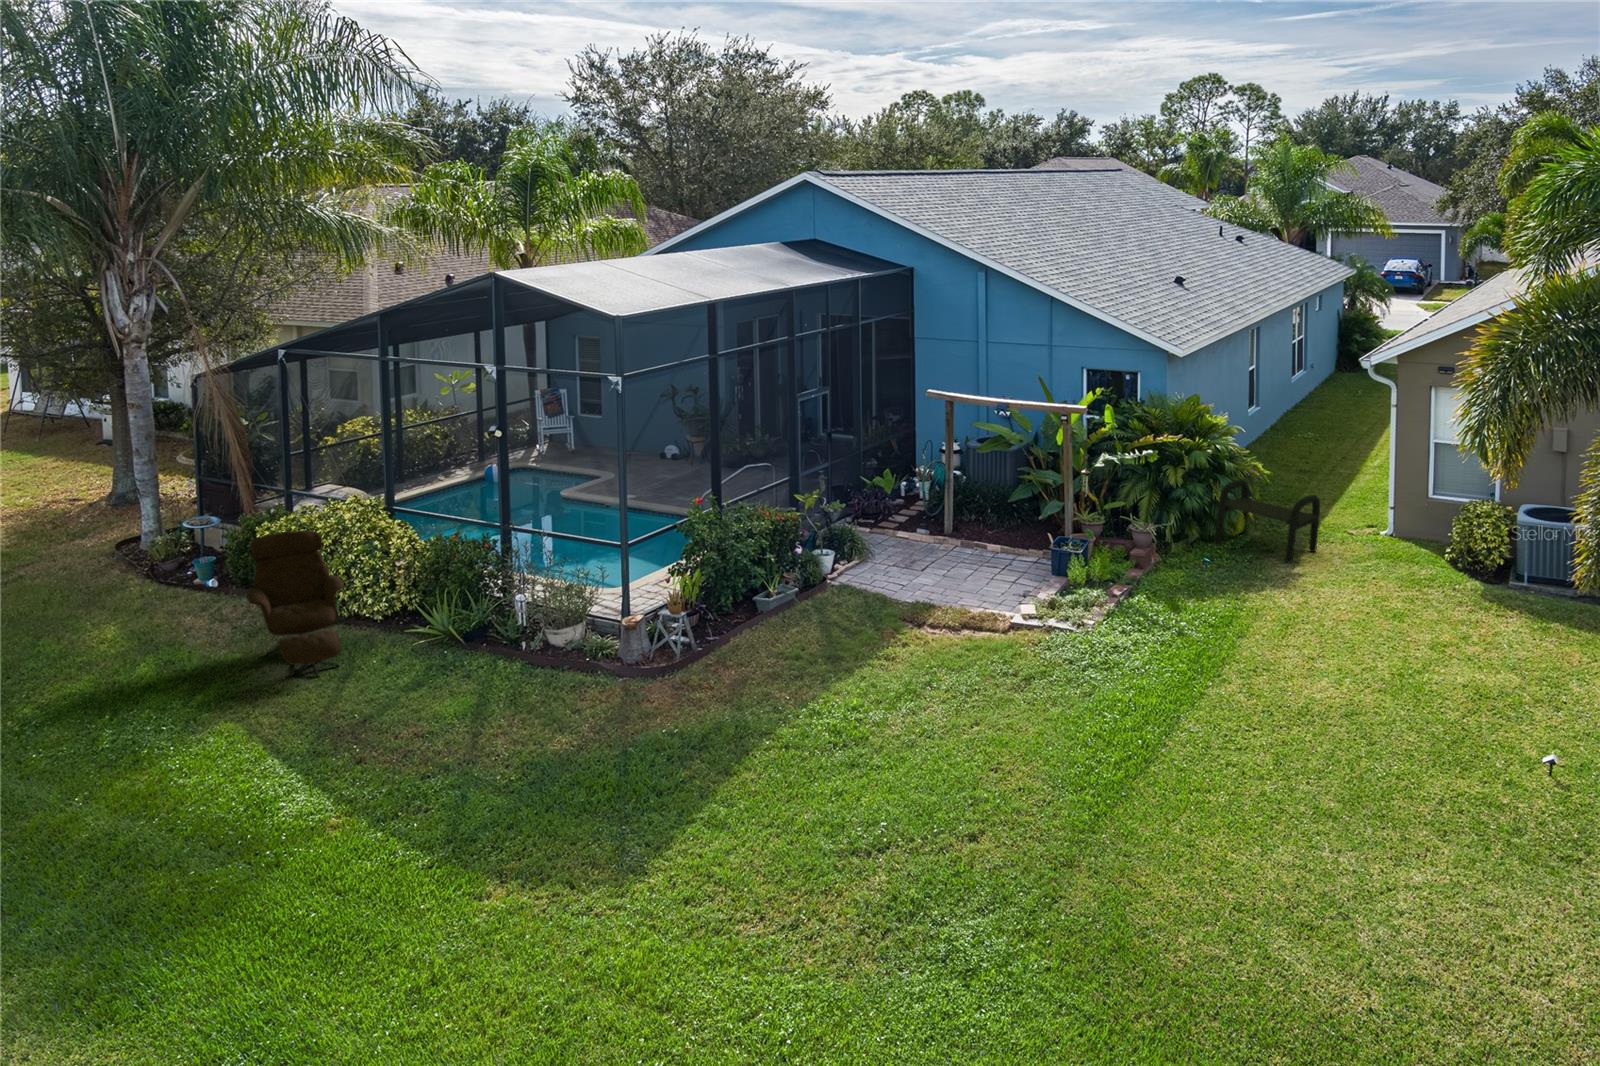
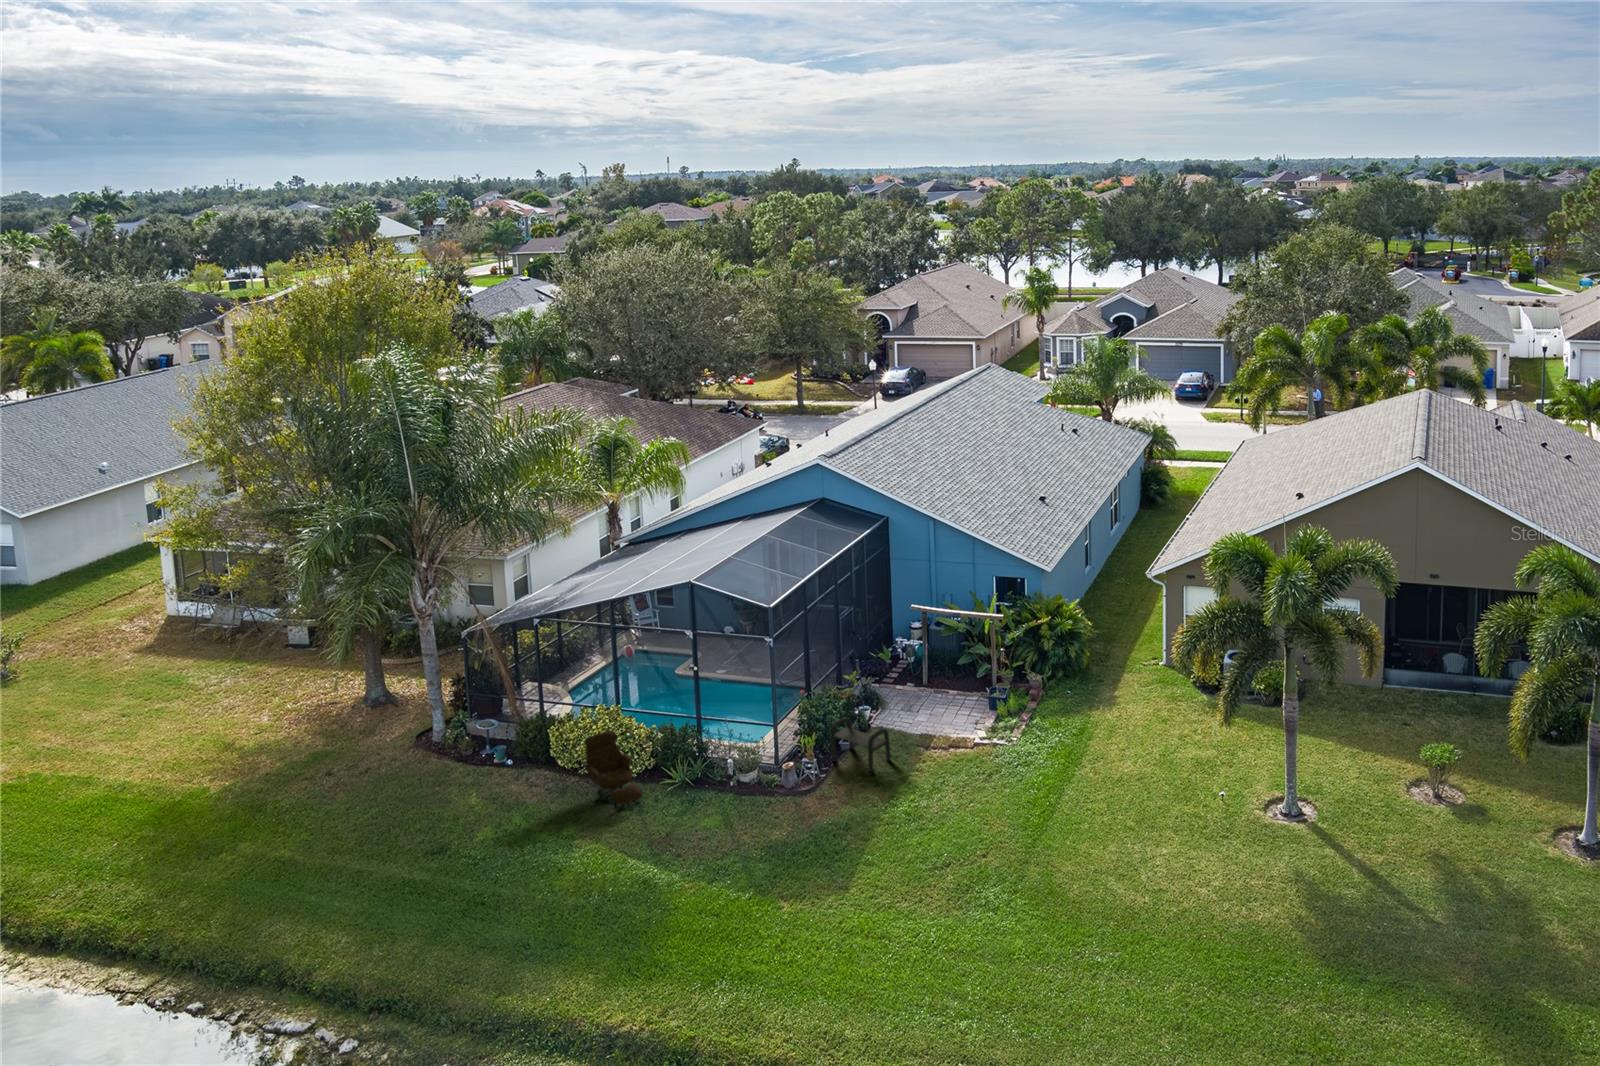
bench: present [1214,479,1320,563] -> present [830,717,891,772]

